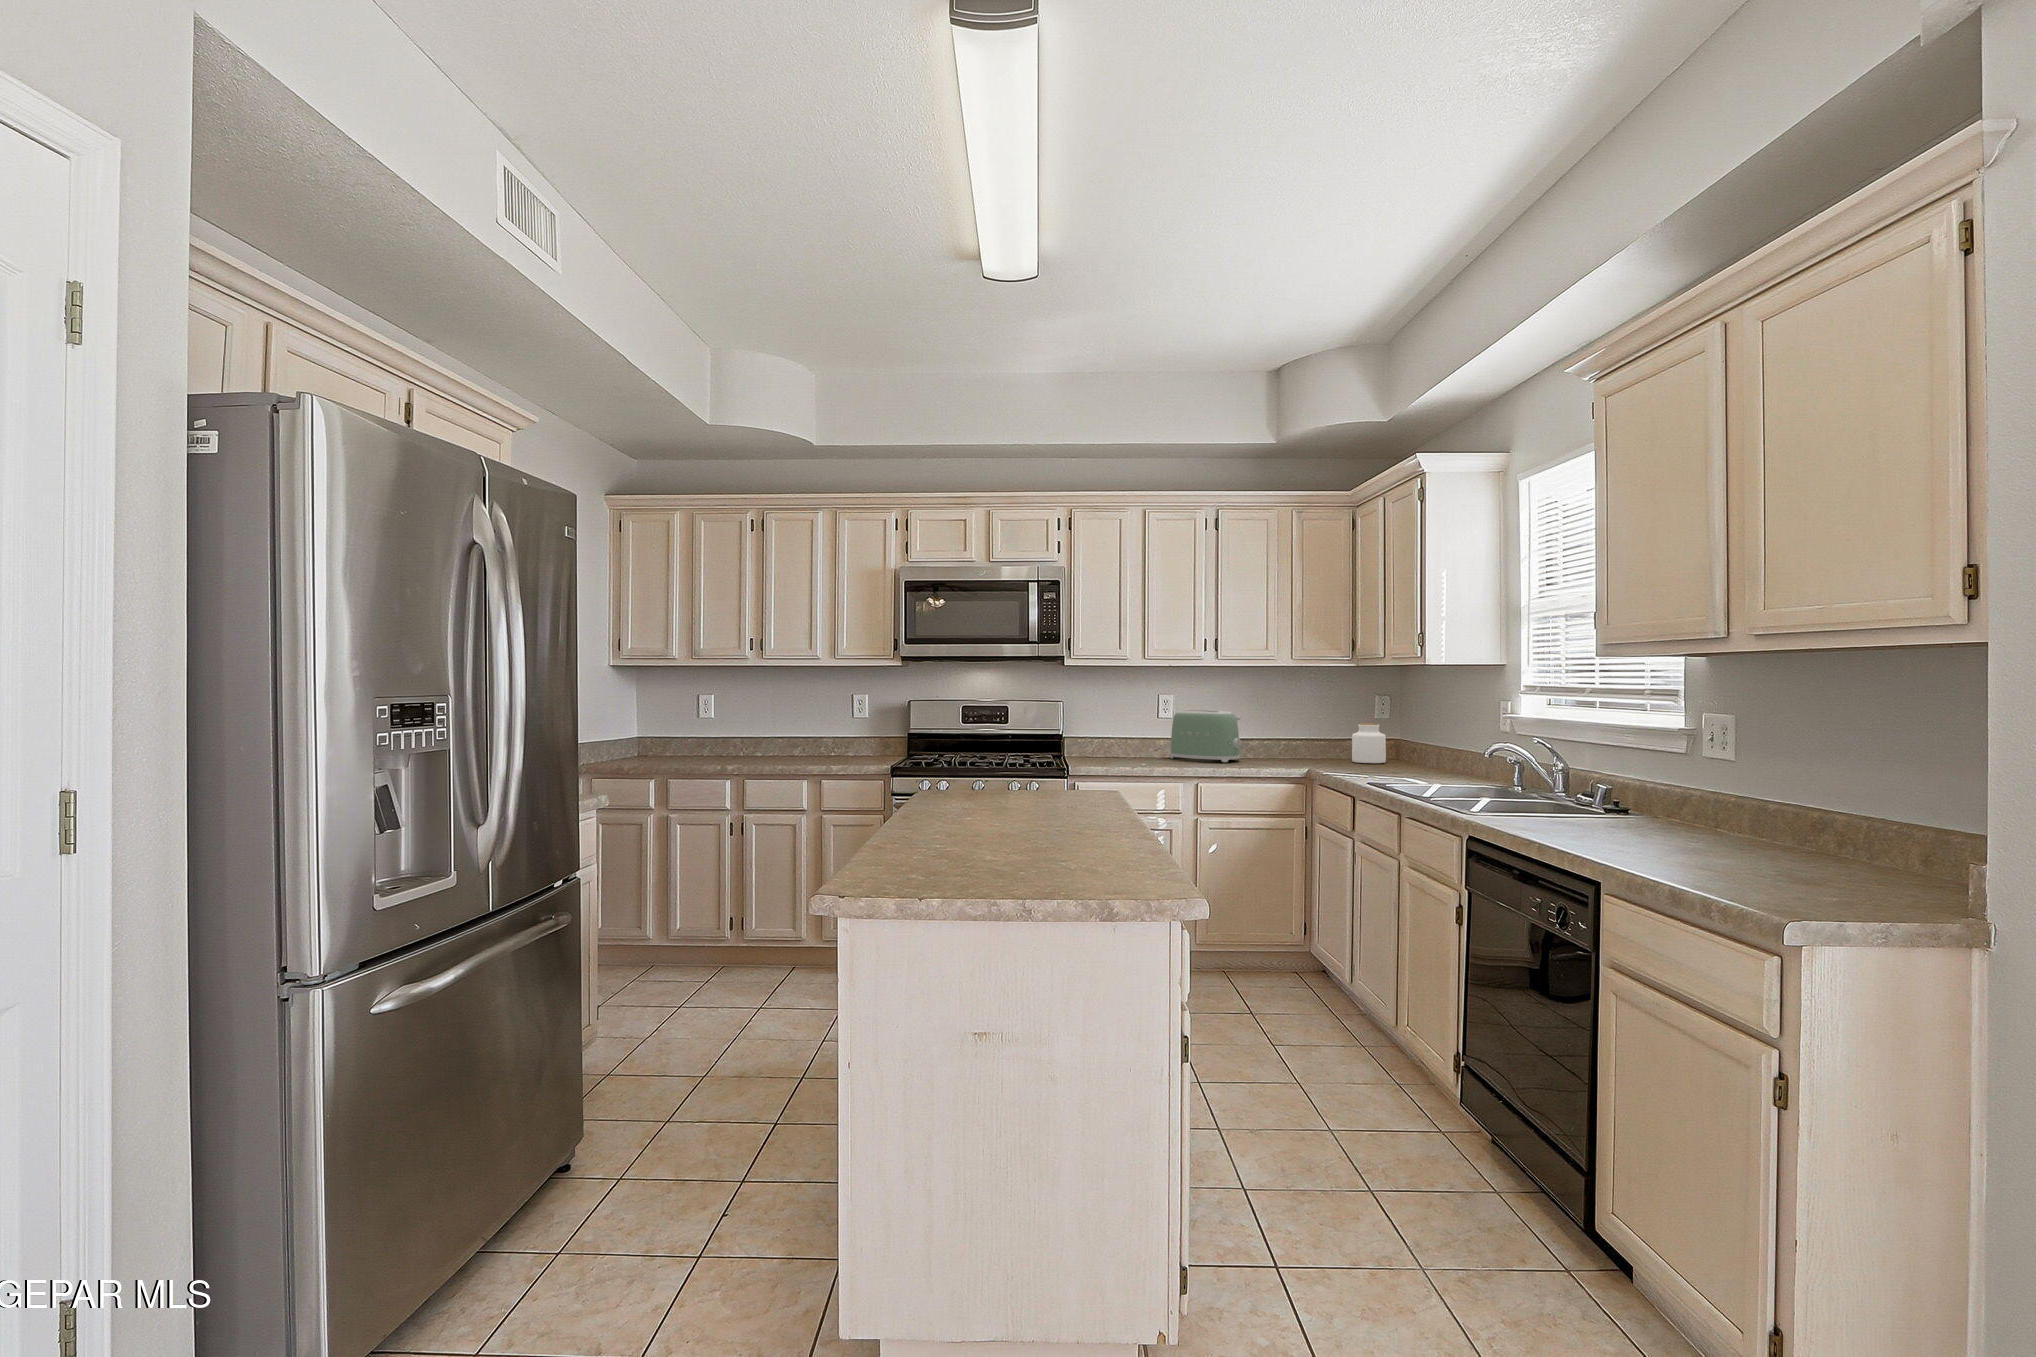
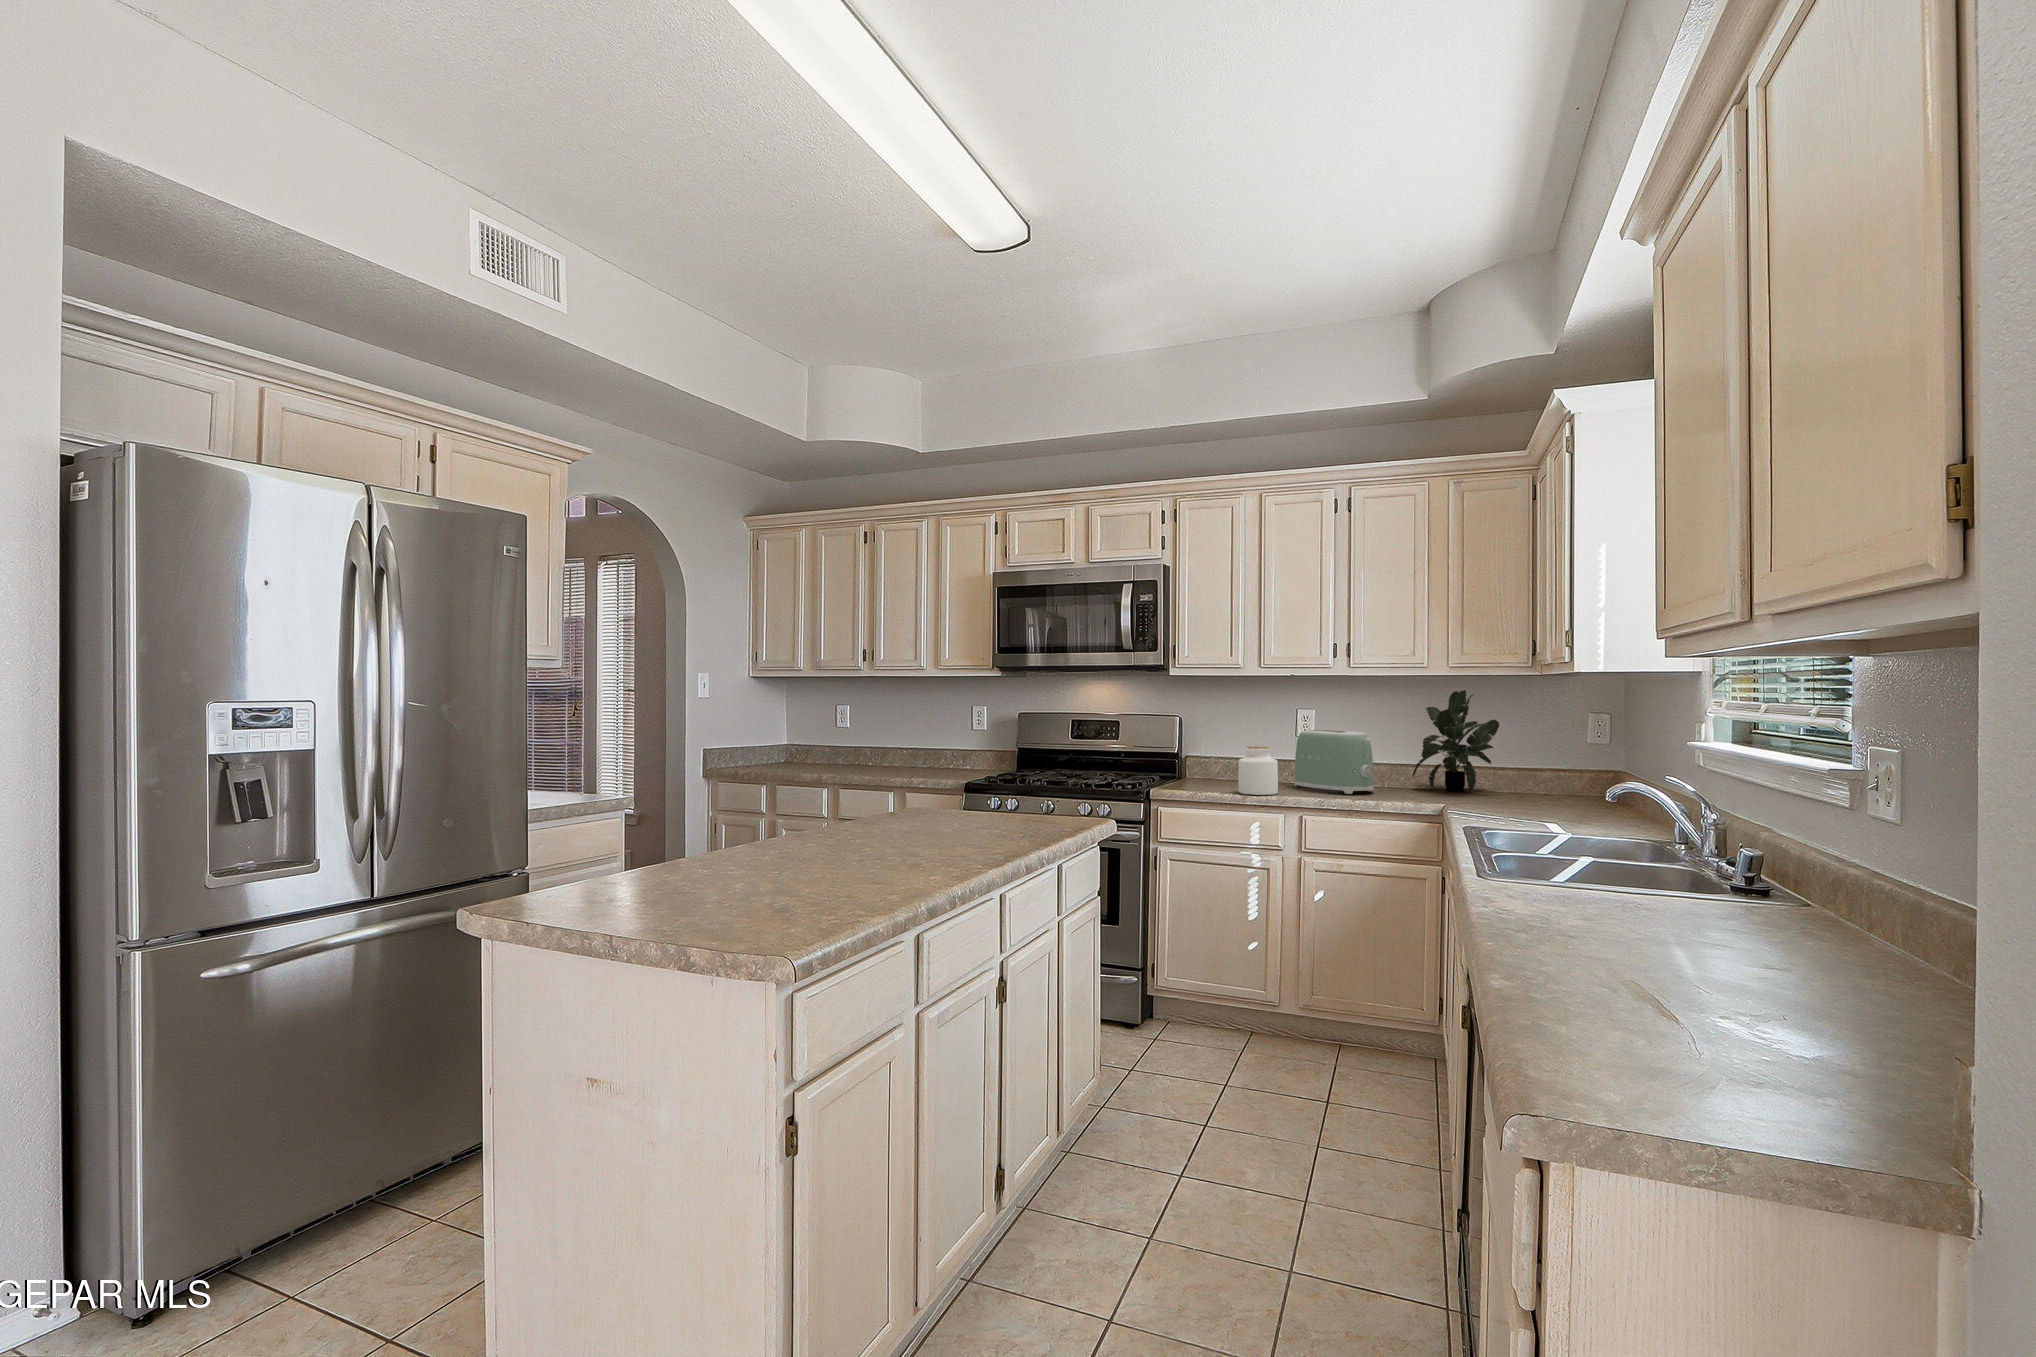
potted plant: none [1260,676,1325,757] -> present [1413,690,1499,792]
jar: present [1352,723,1386,763] -> present [1238,747,1278,795]

